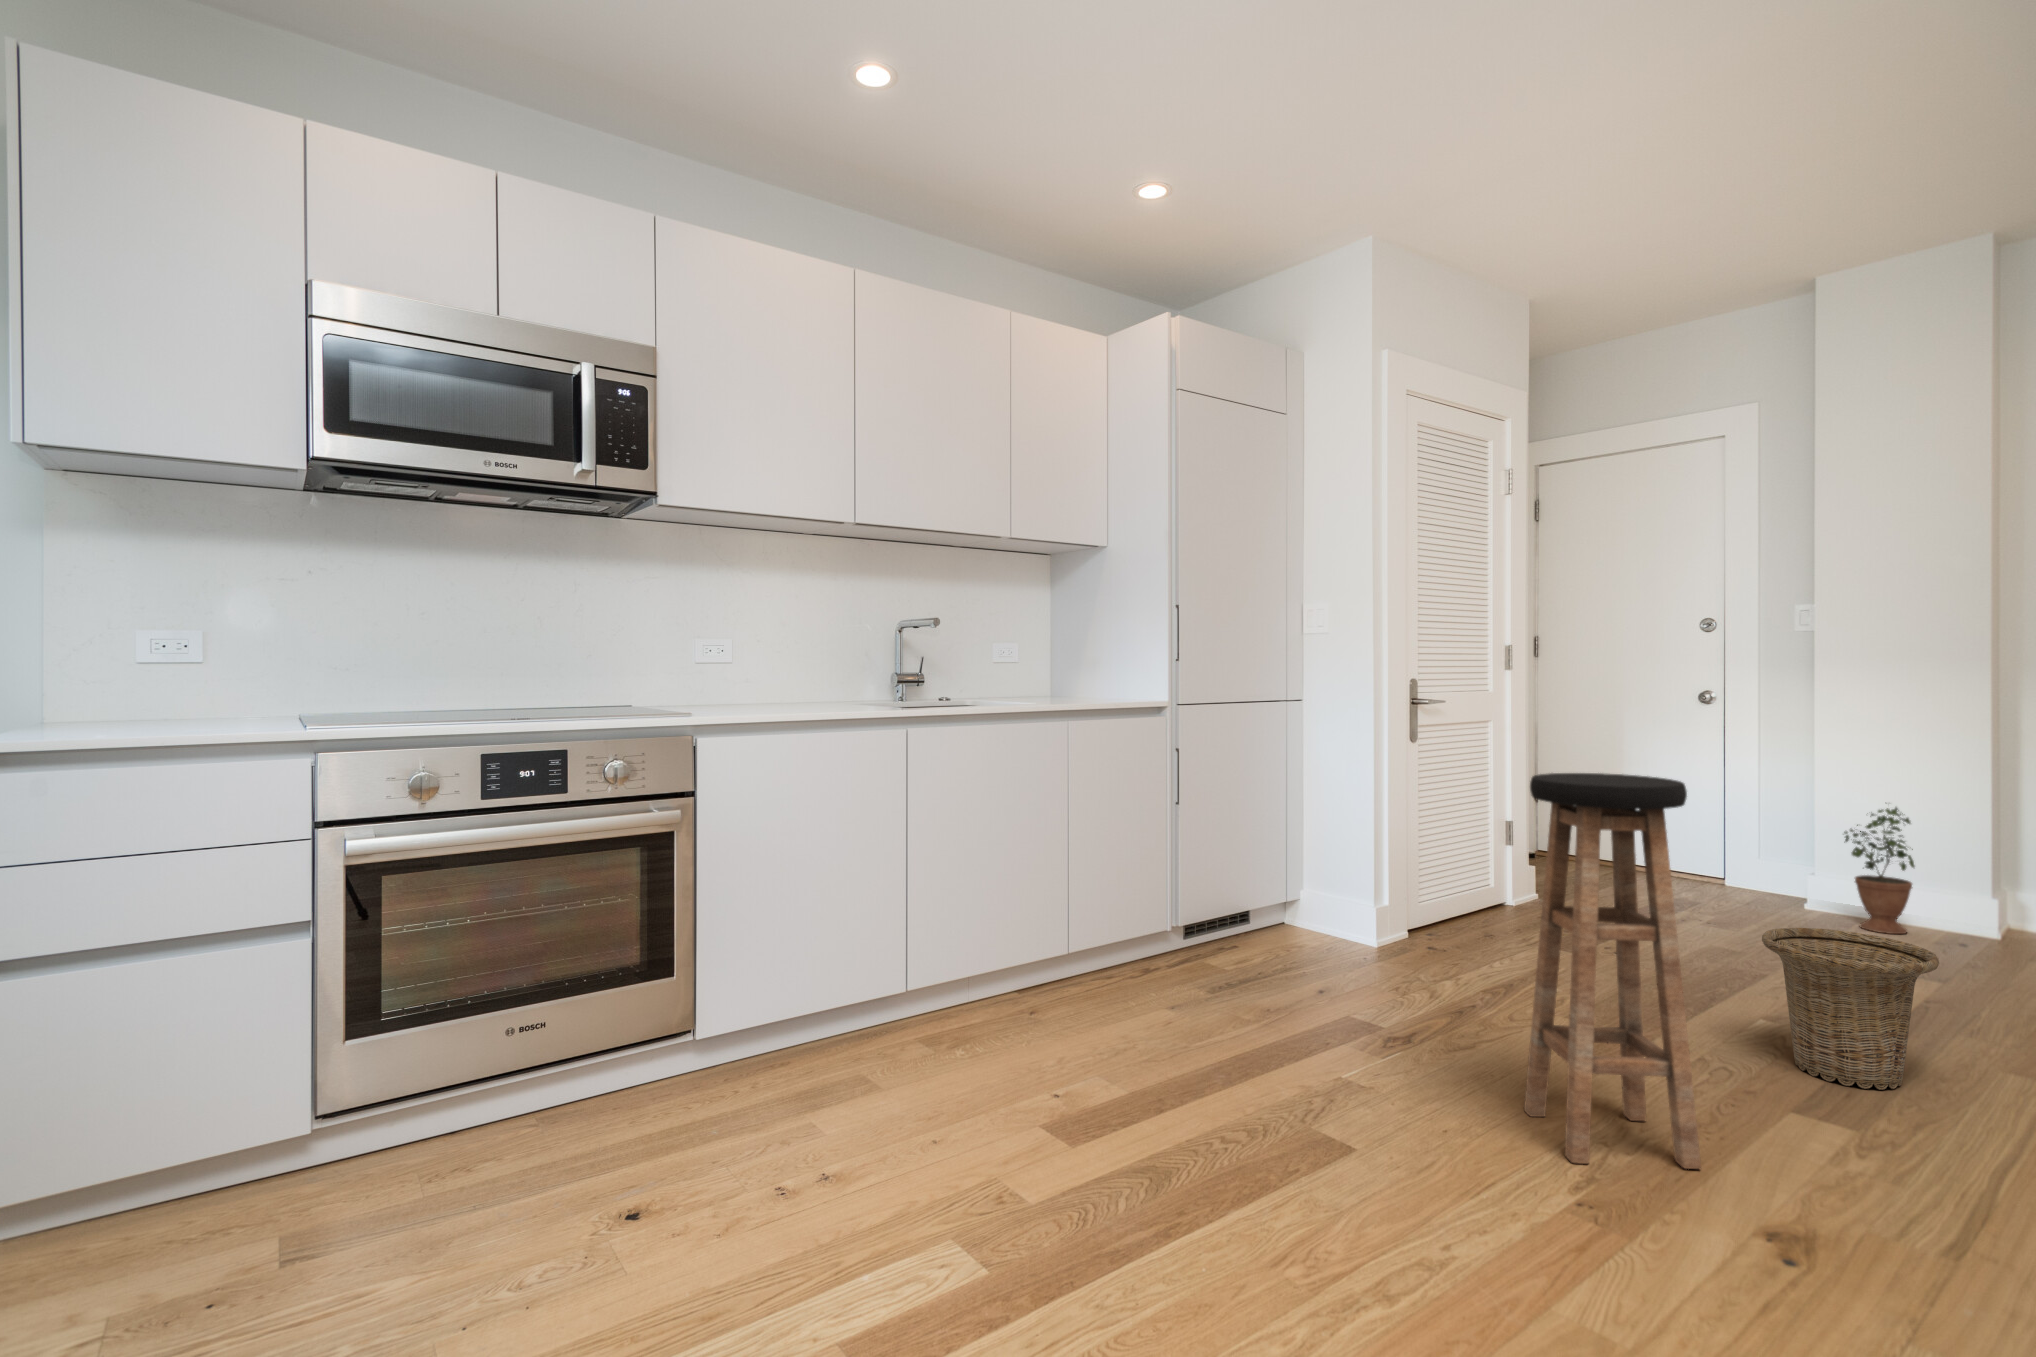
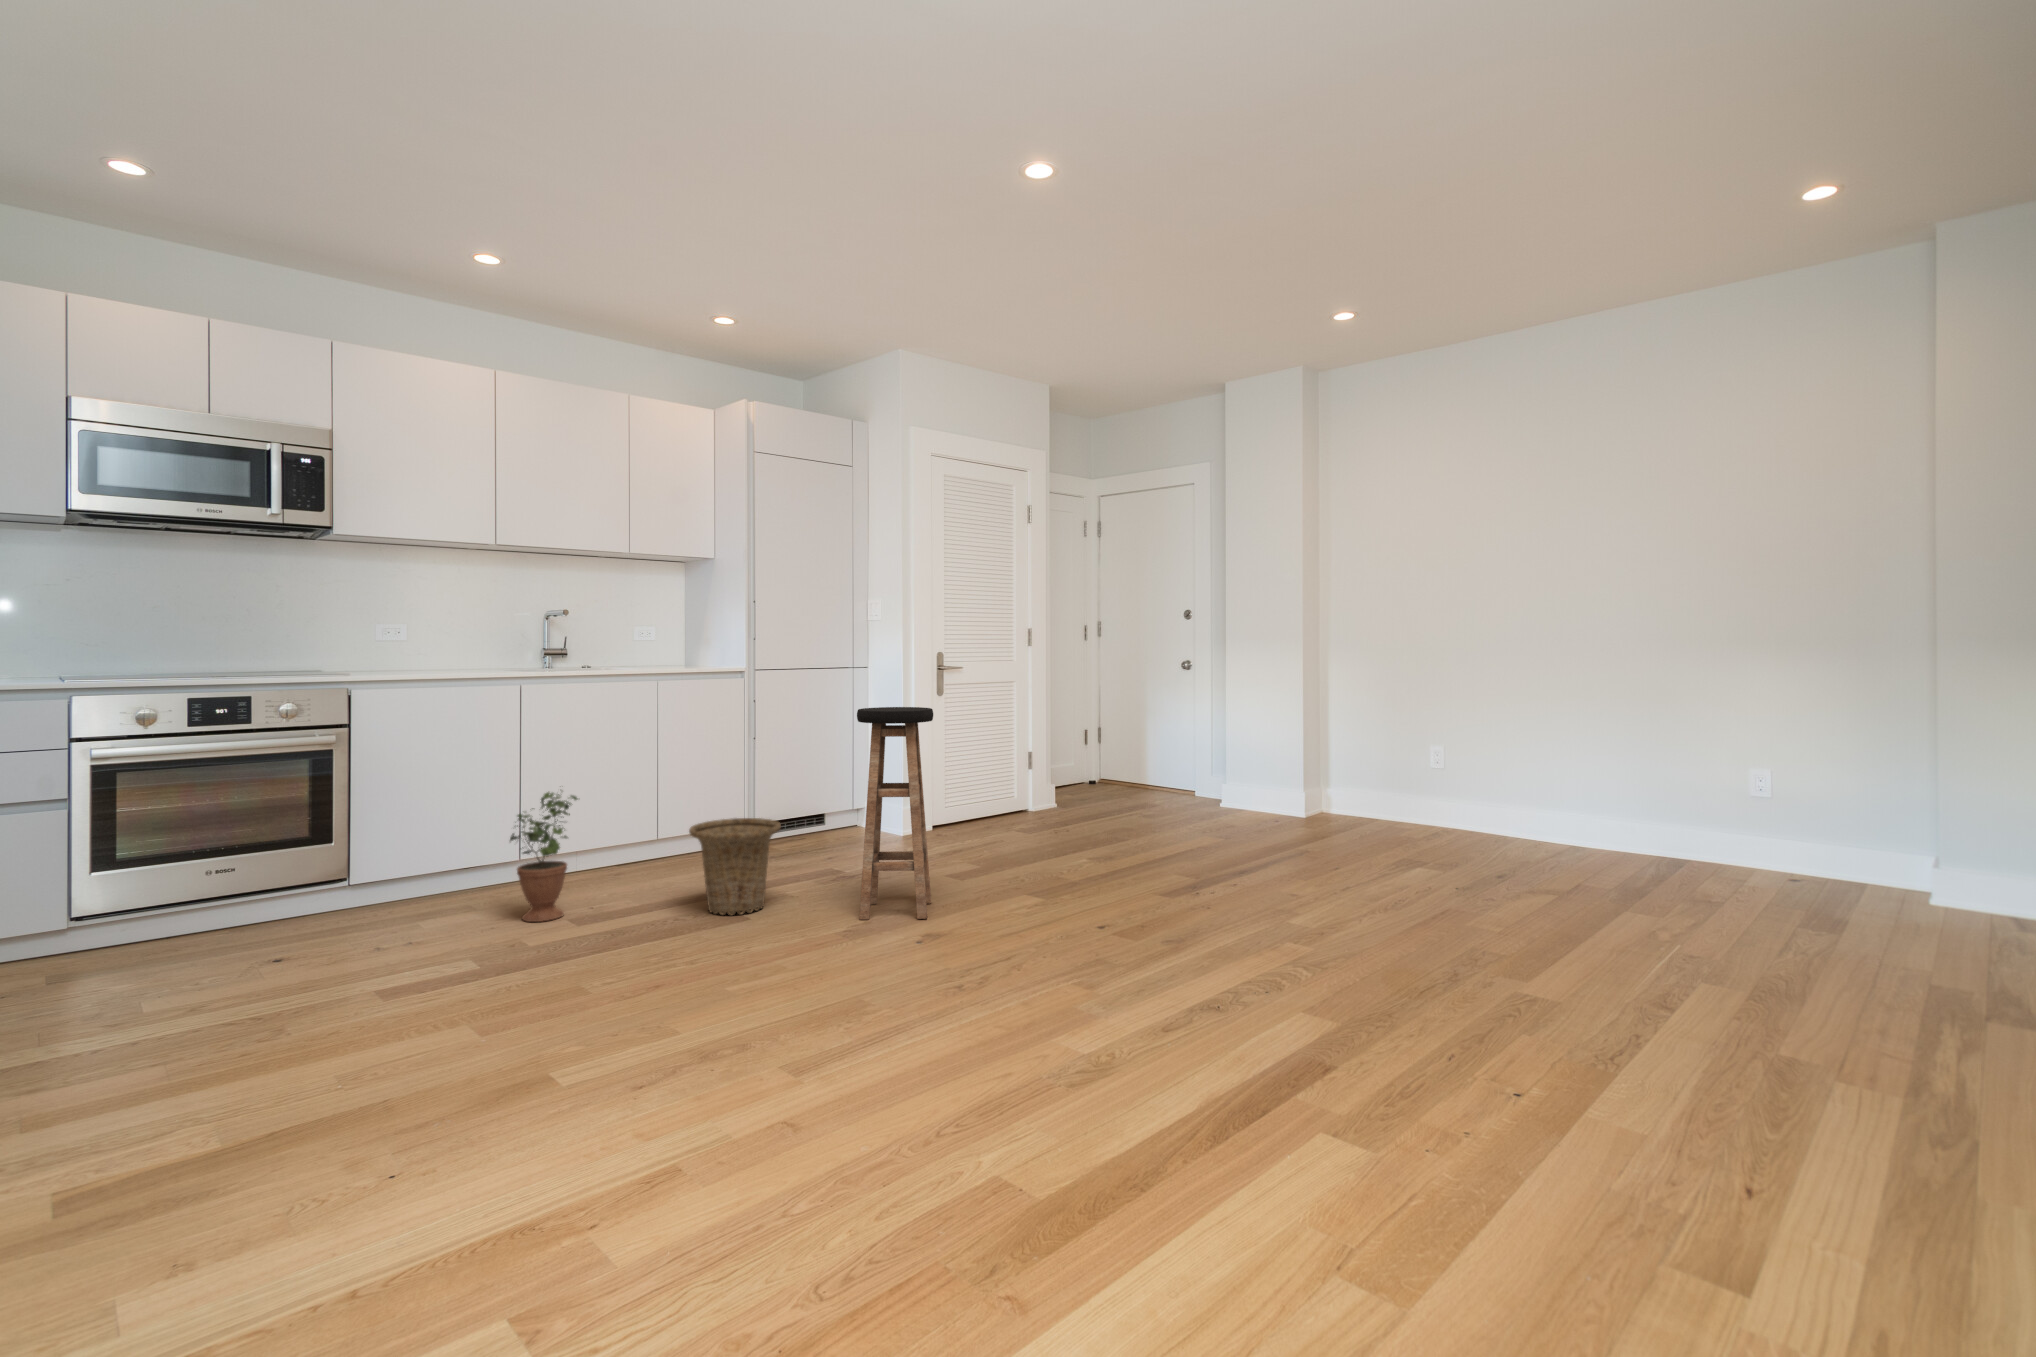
potted plant: present [1844,807,1915,934] -> present [510,792,578,922]
basket: present [1762,928,1939,1090] -> present [689,818,781,915]

